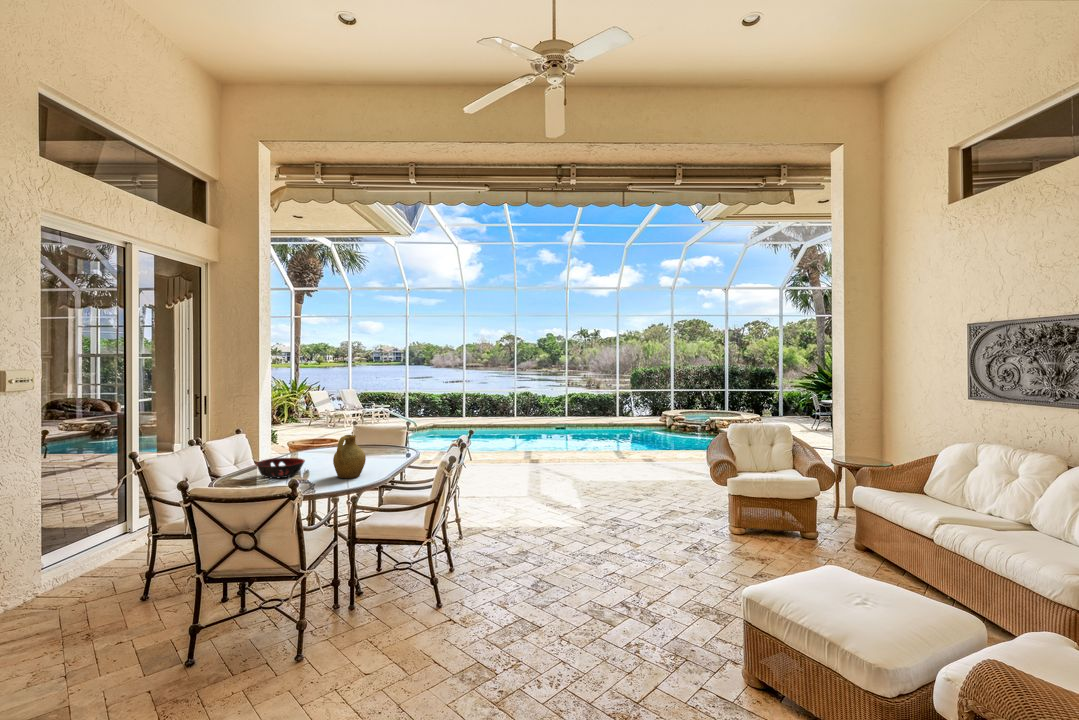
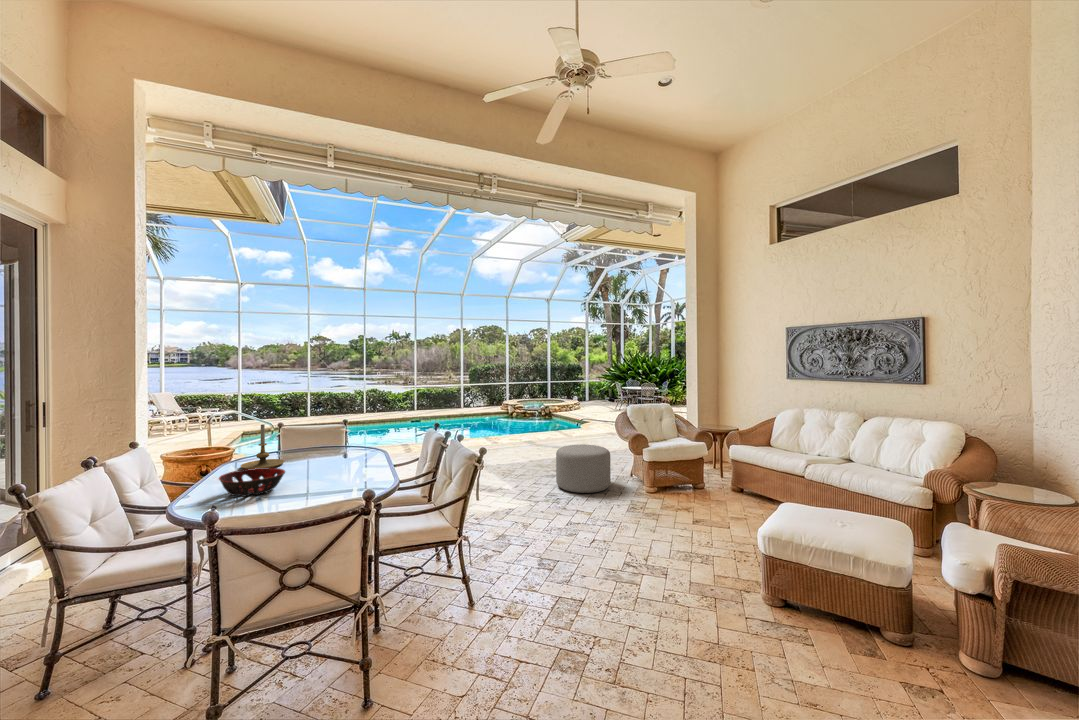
candle holder: none [299,423,333,459] -> present [241,424,284,469]
pitcher: present [333,435,366,478] -> none [329,433,368,484]
ottoman: none [629,468,694,526] -> present [556,444,611,493]

